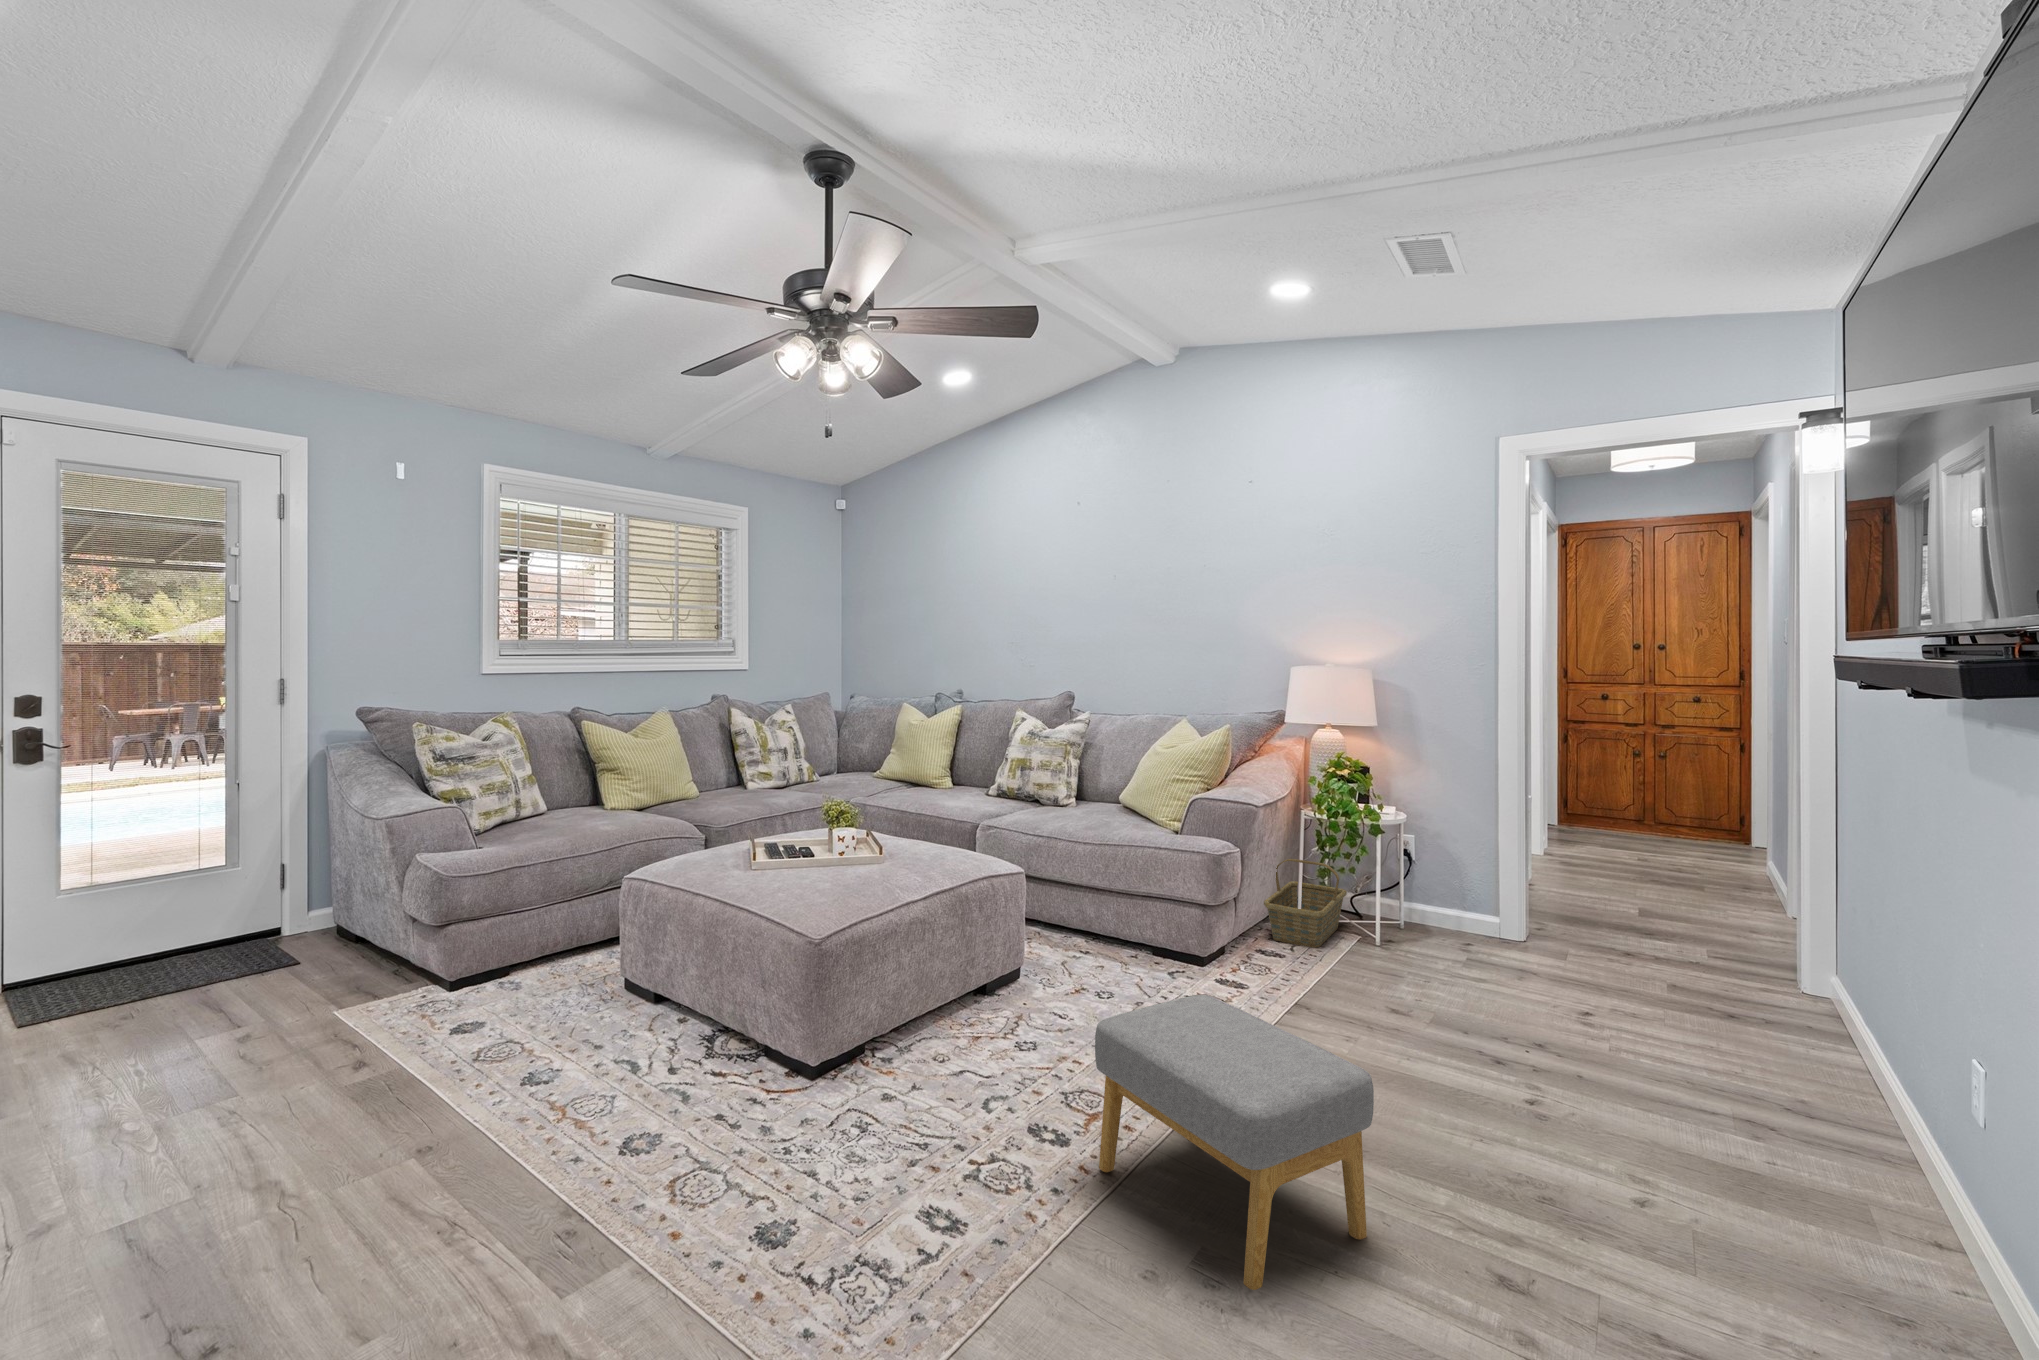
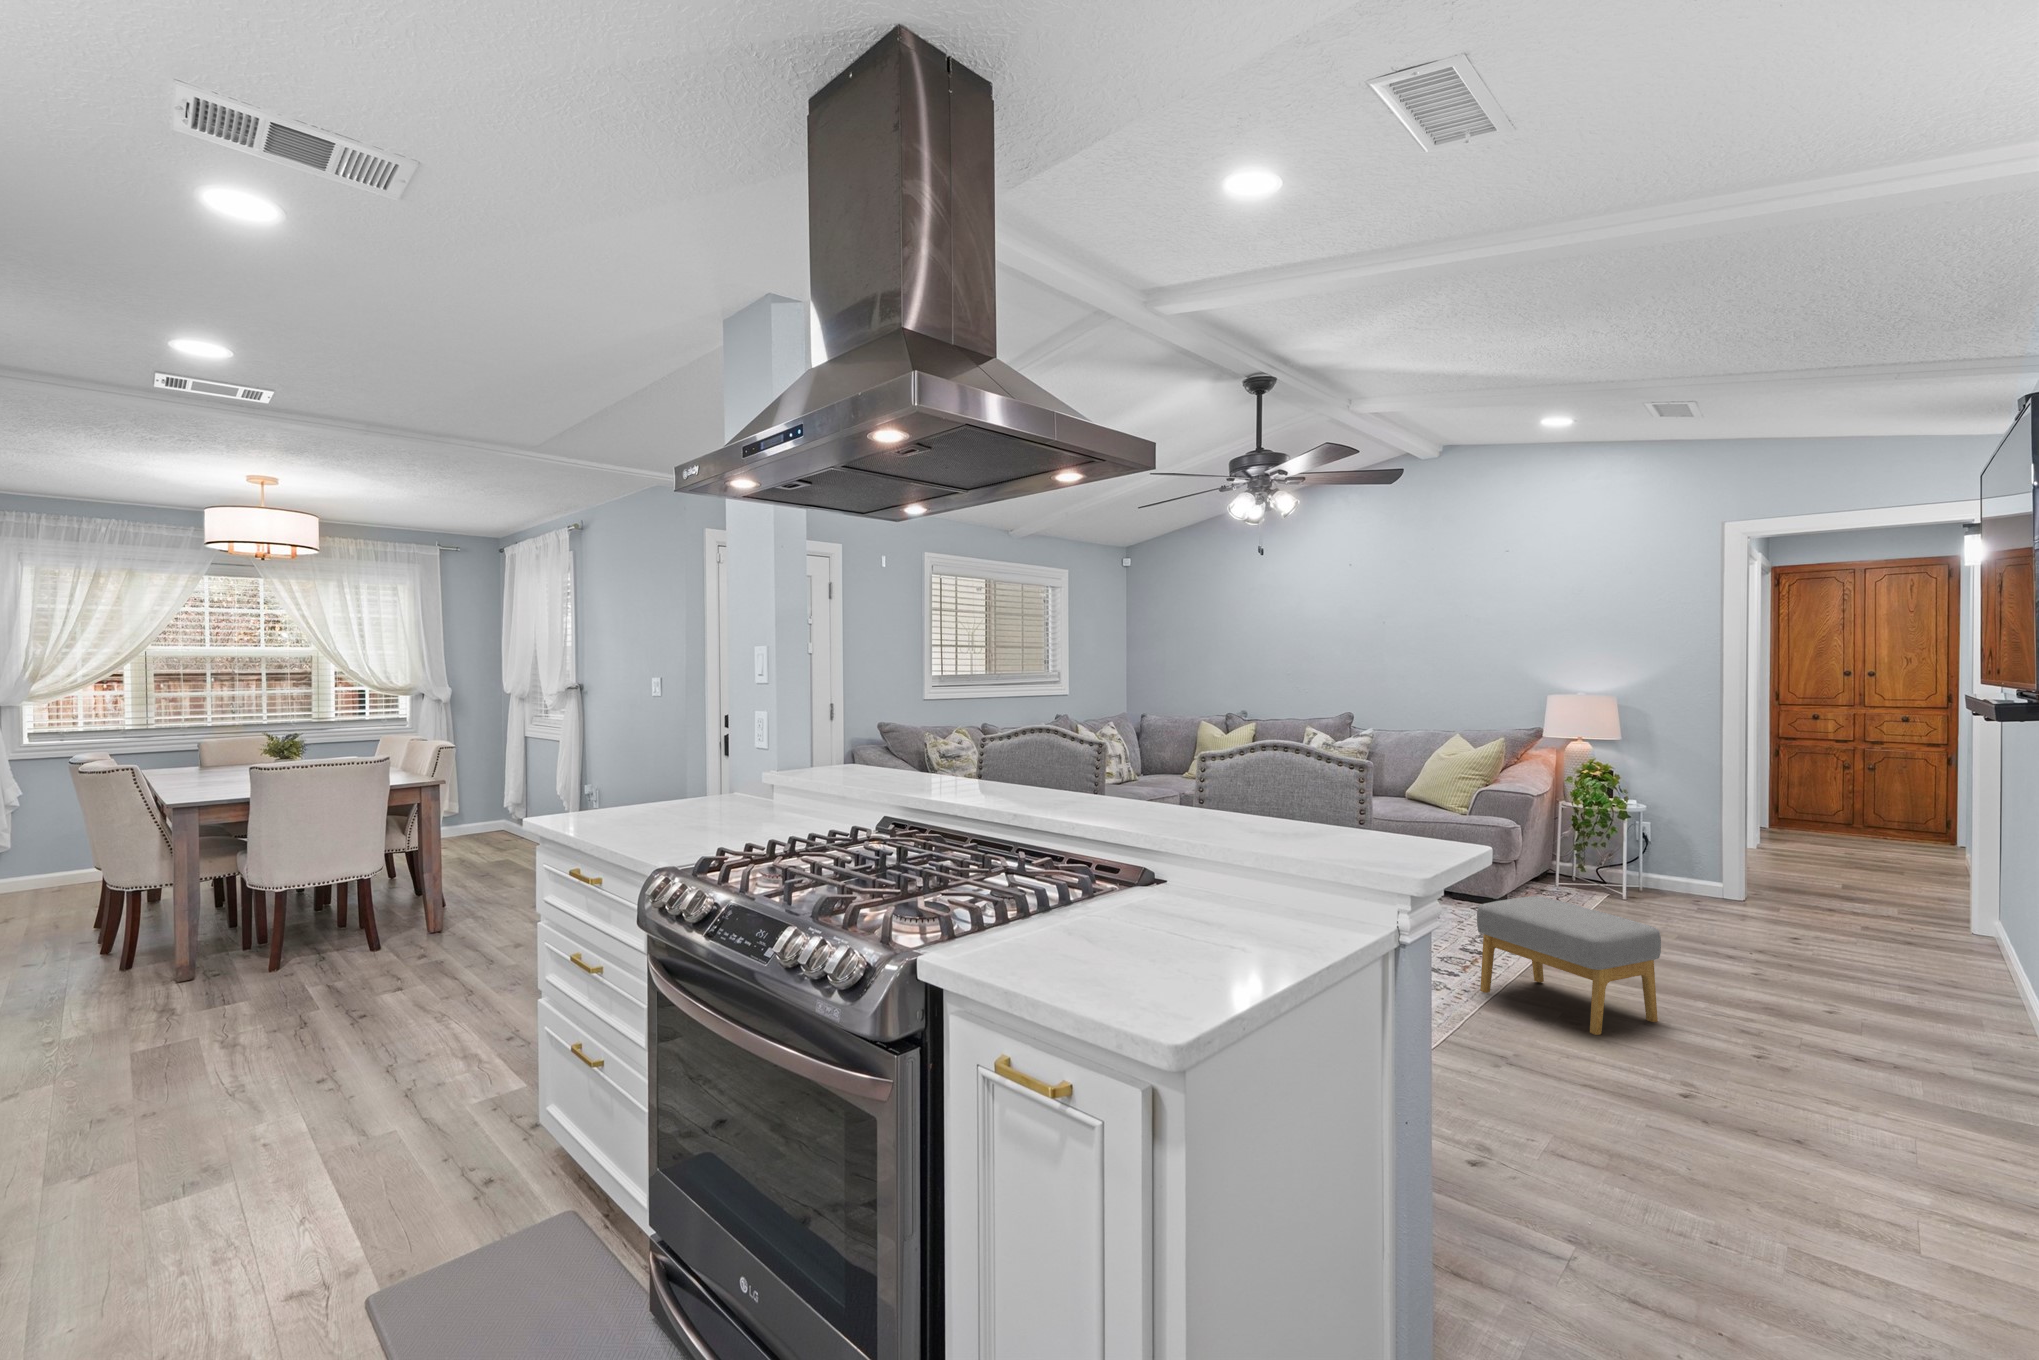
basket: present [1264,859,1347,948] -> none [1535,837,1599,901]

